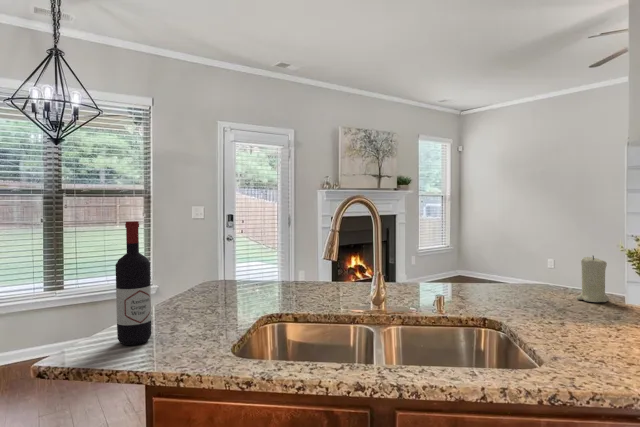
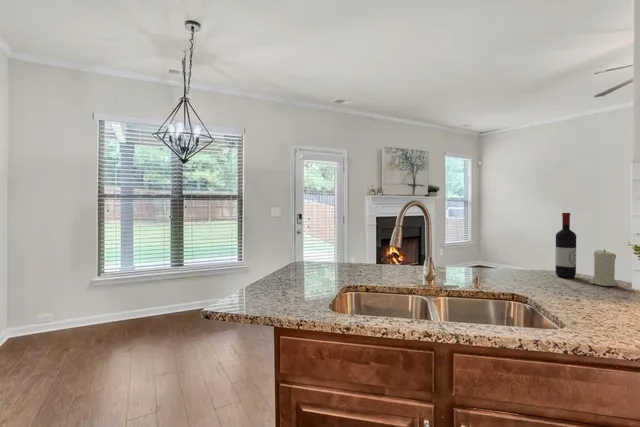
wine bottle: present [115,221,151,345] -> present [555,213,576,278]

